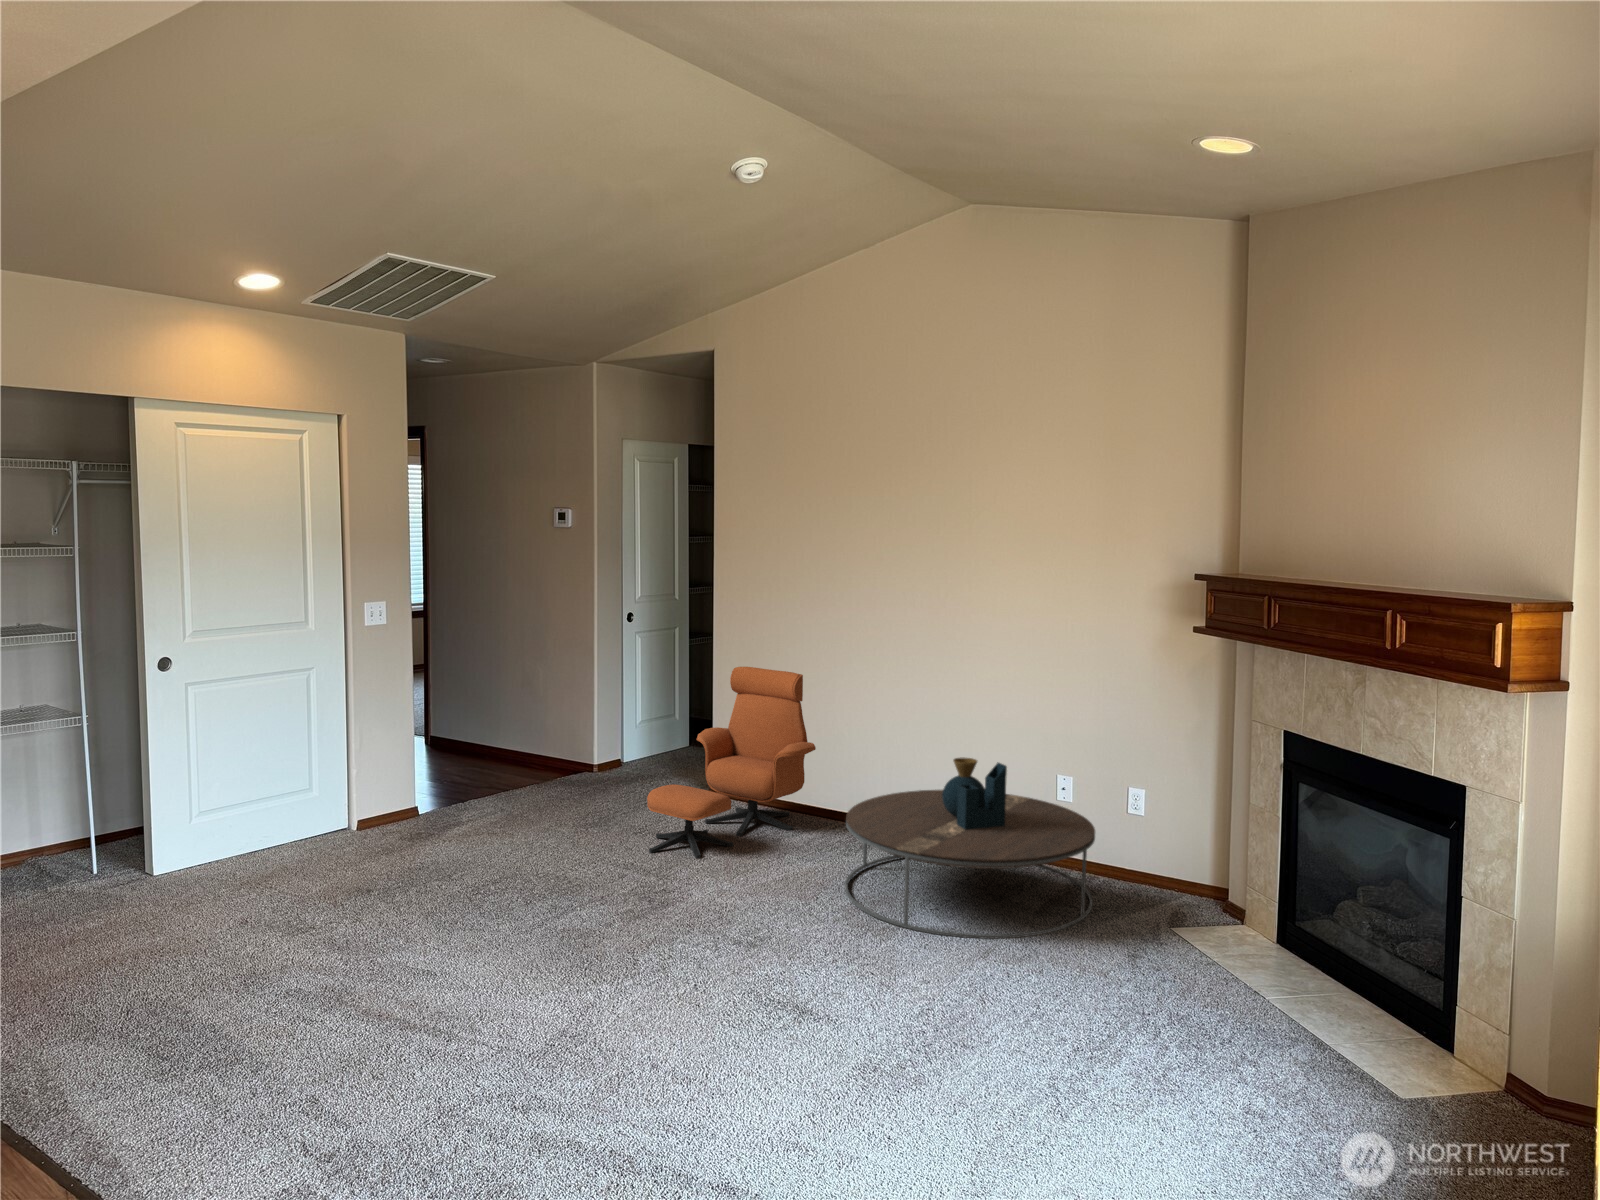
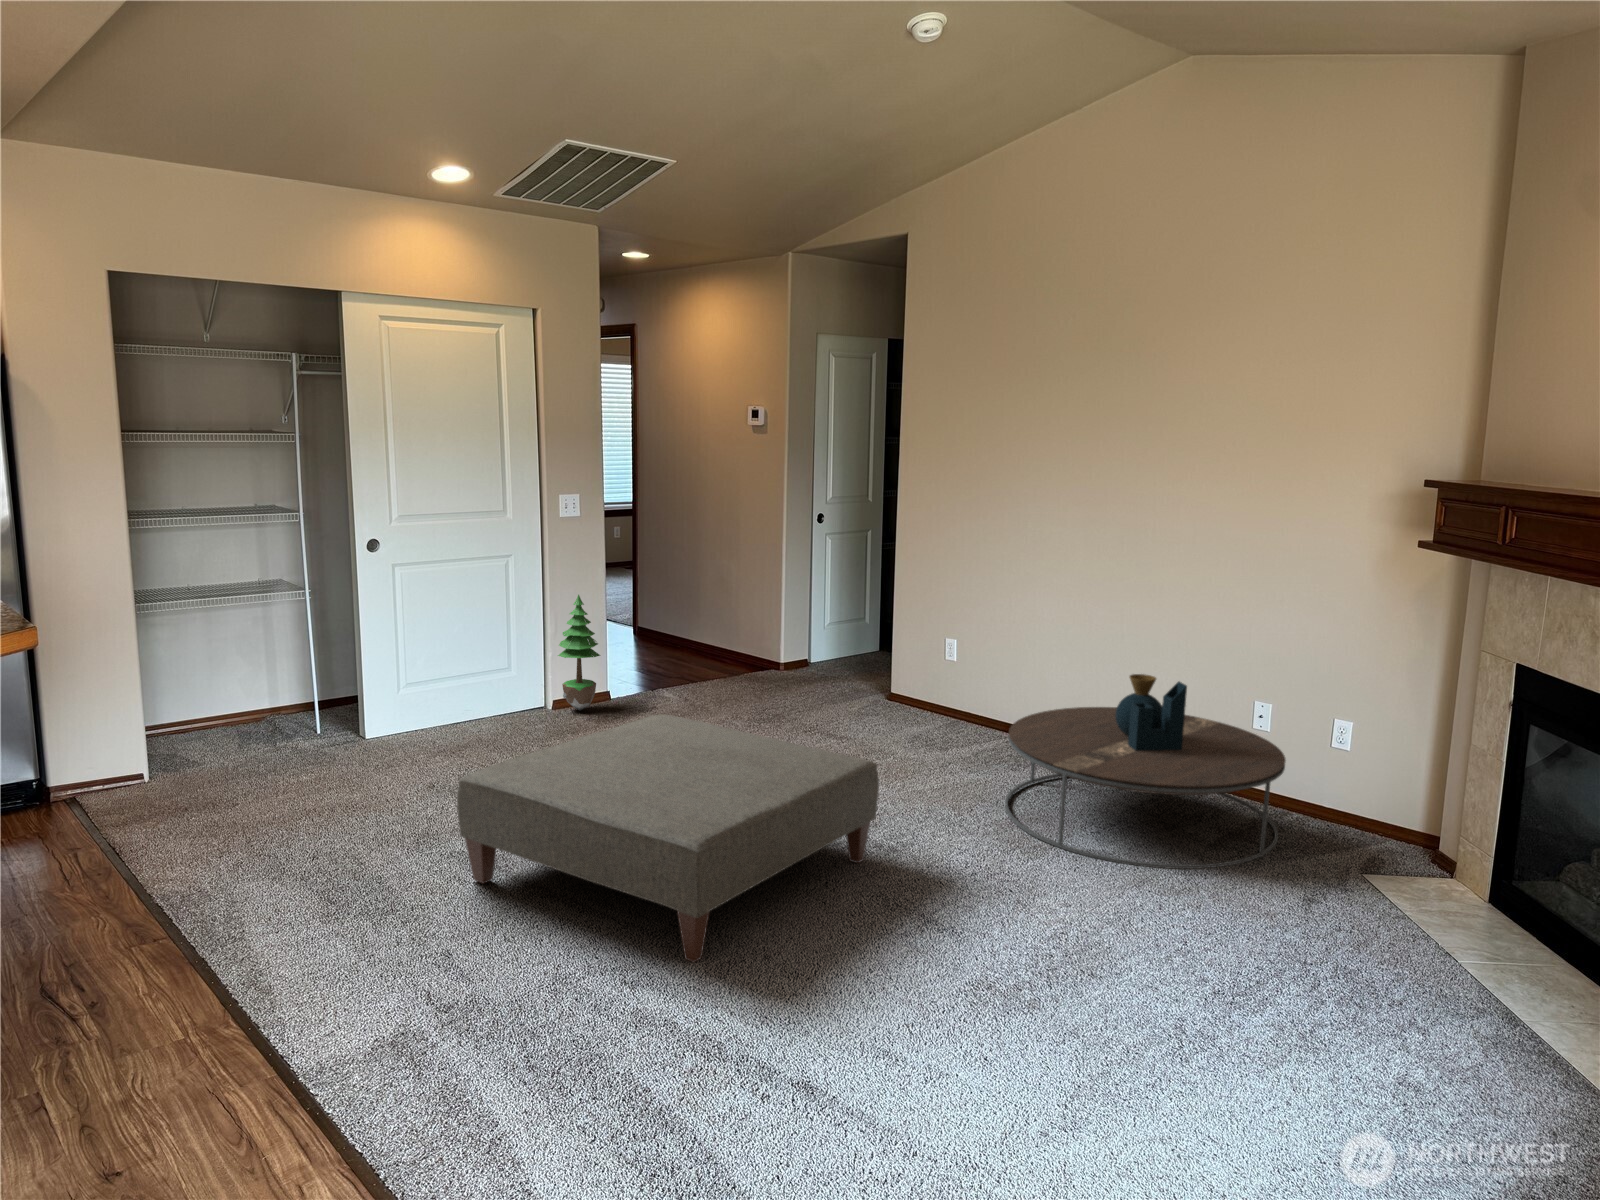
lounge chair: present [647,667,816,858] -> none [815,569,994,761]
potted tree: none [368,706,415,828] -> present [558,595,600,711]
ottoman: none [304,826,738,1079] -> present [457,714,879,962]

